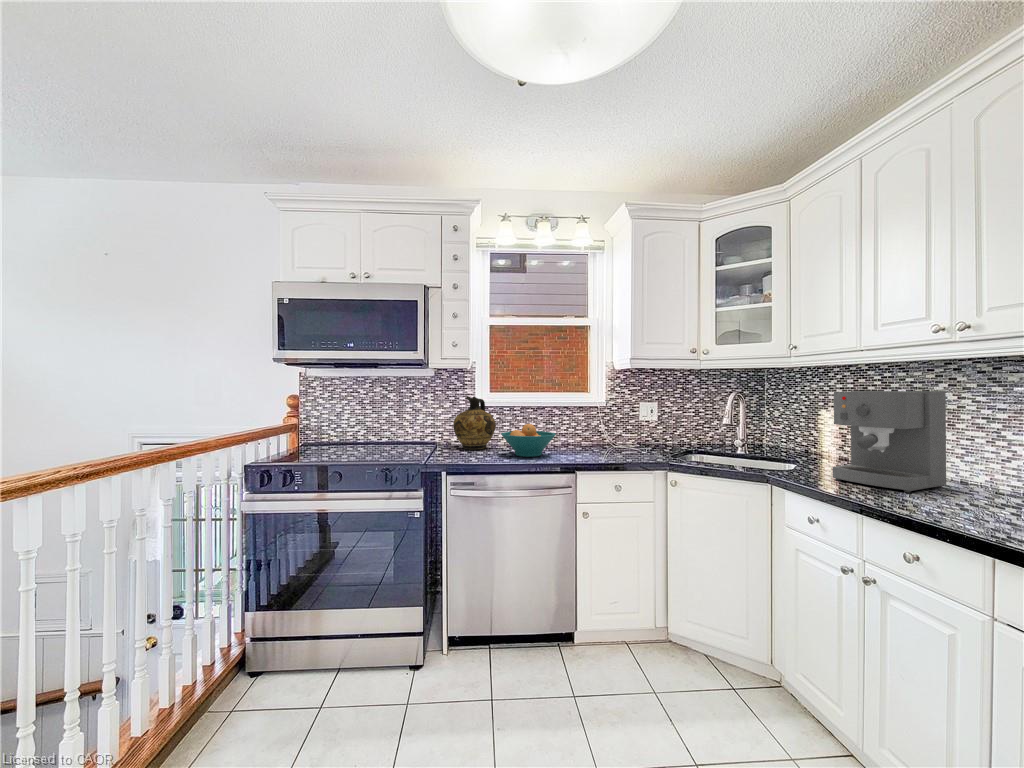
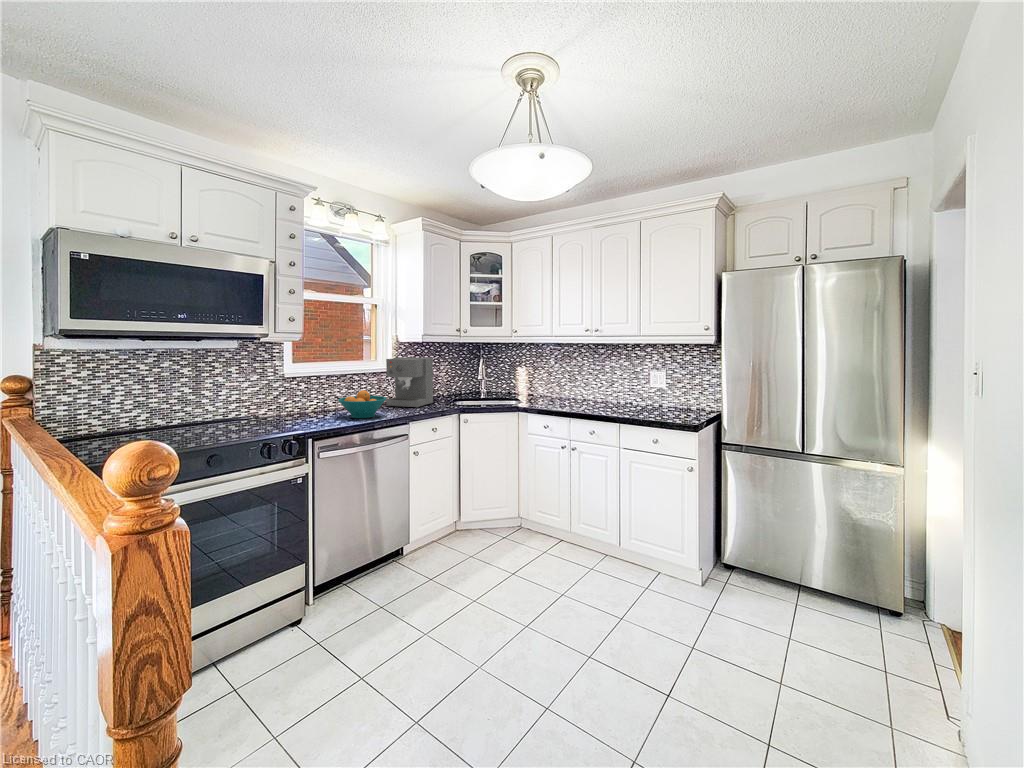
coffee maker: present [832,391,946,493] -> present [386,357,433,408]
ceramic jug: present [453,396,496,449] -> none [269,368,315,419]

